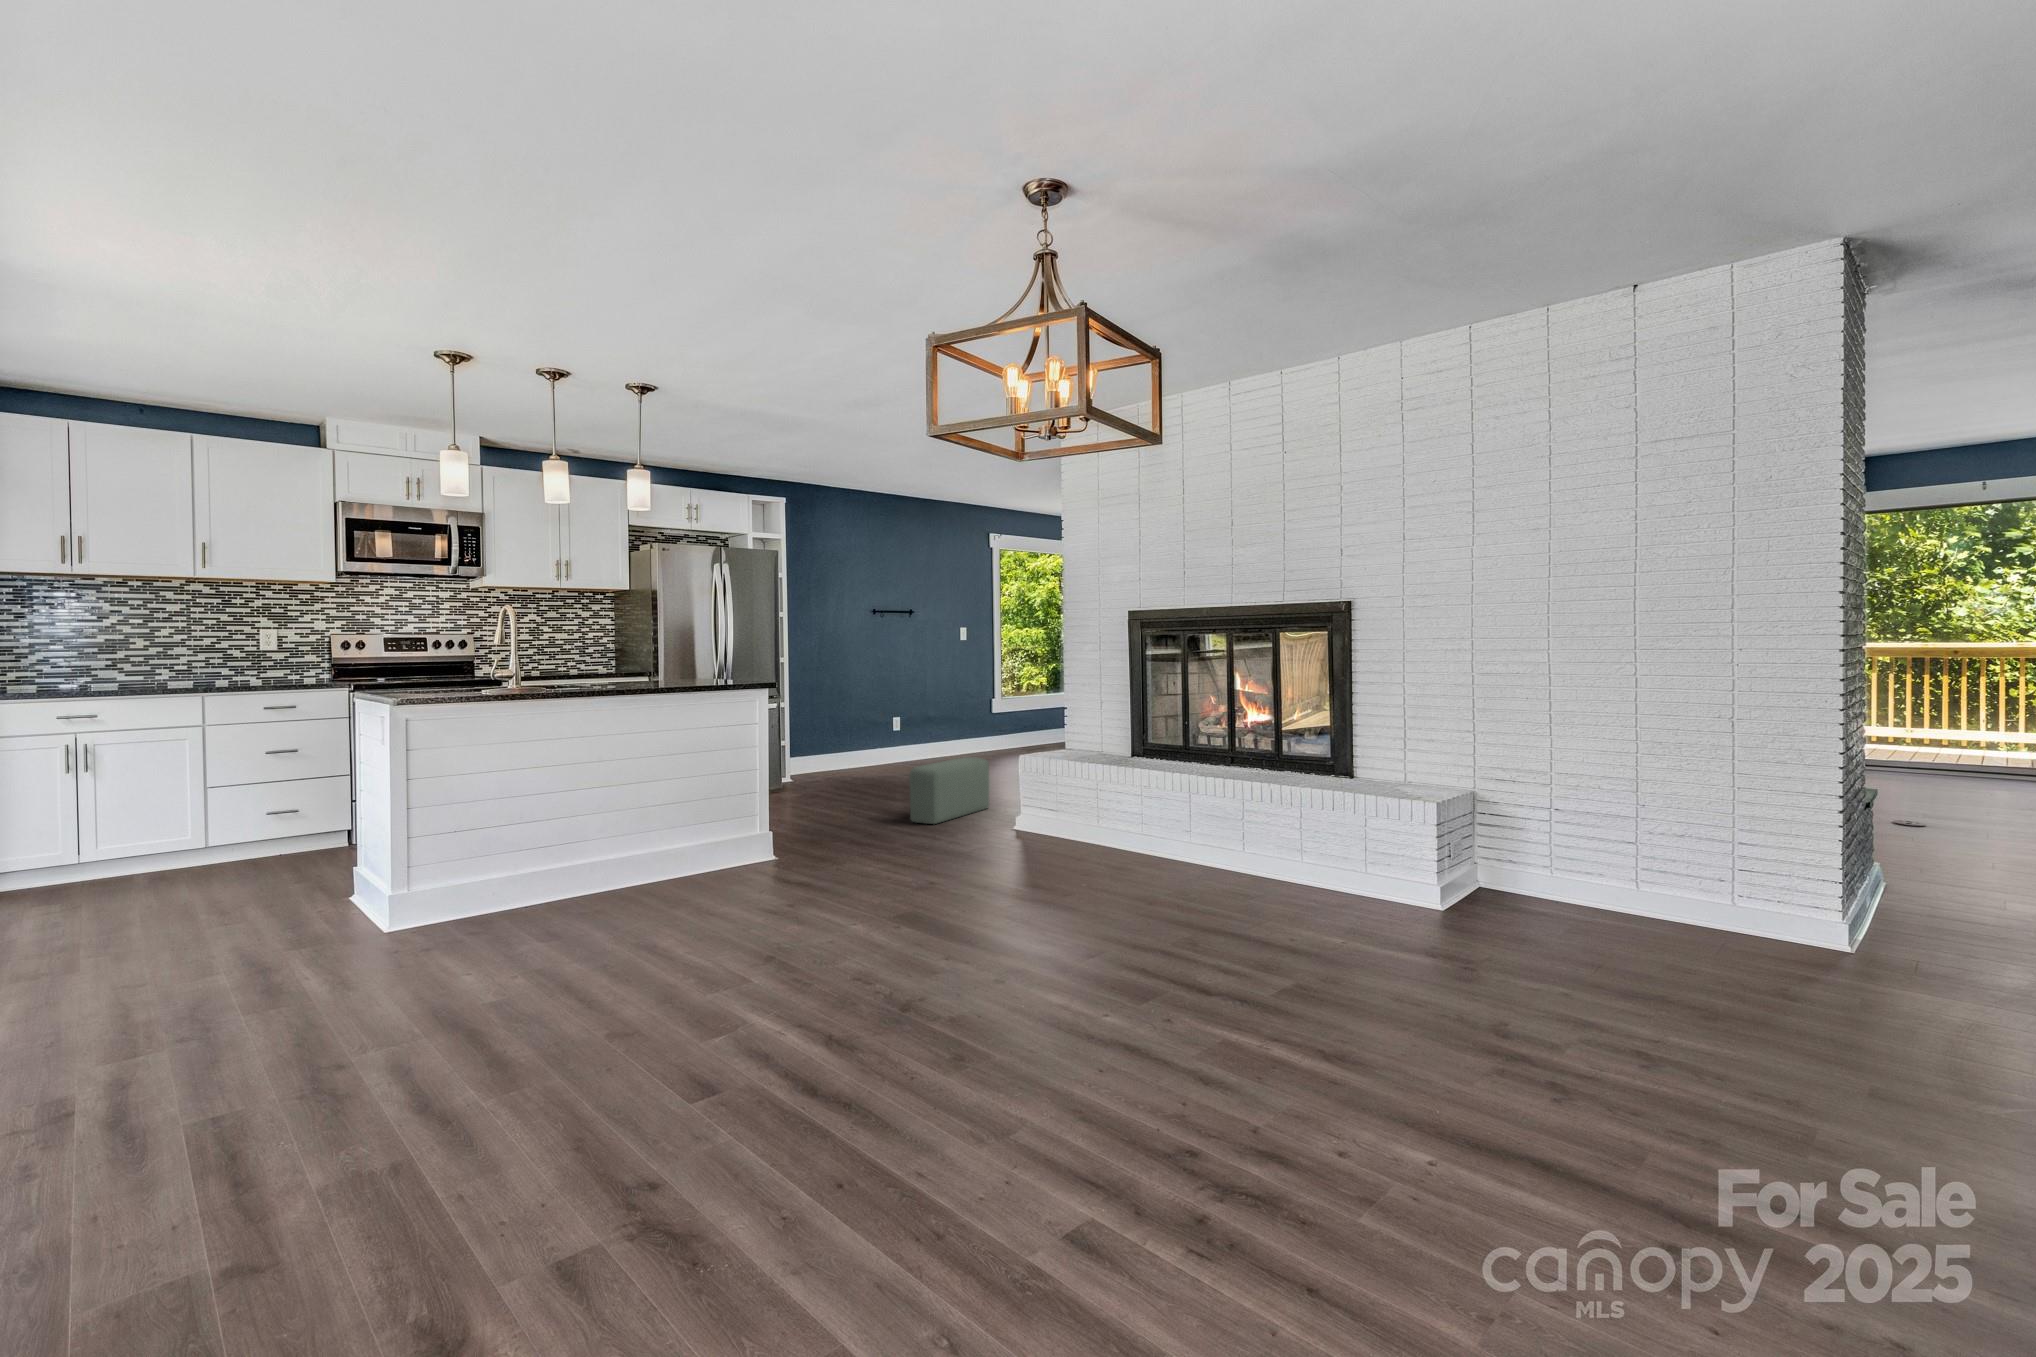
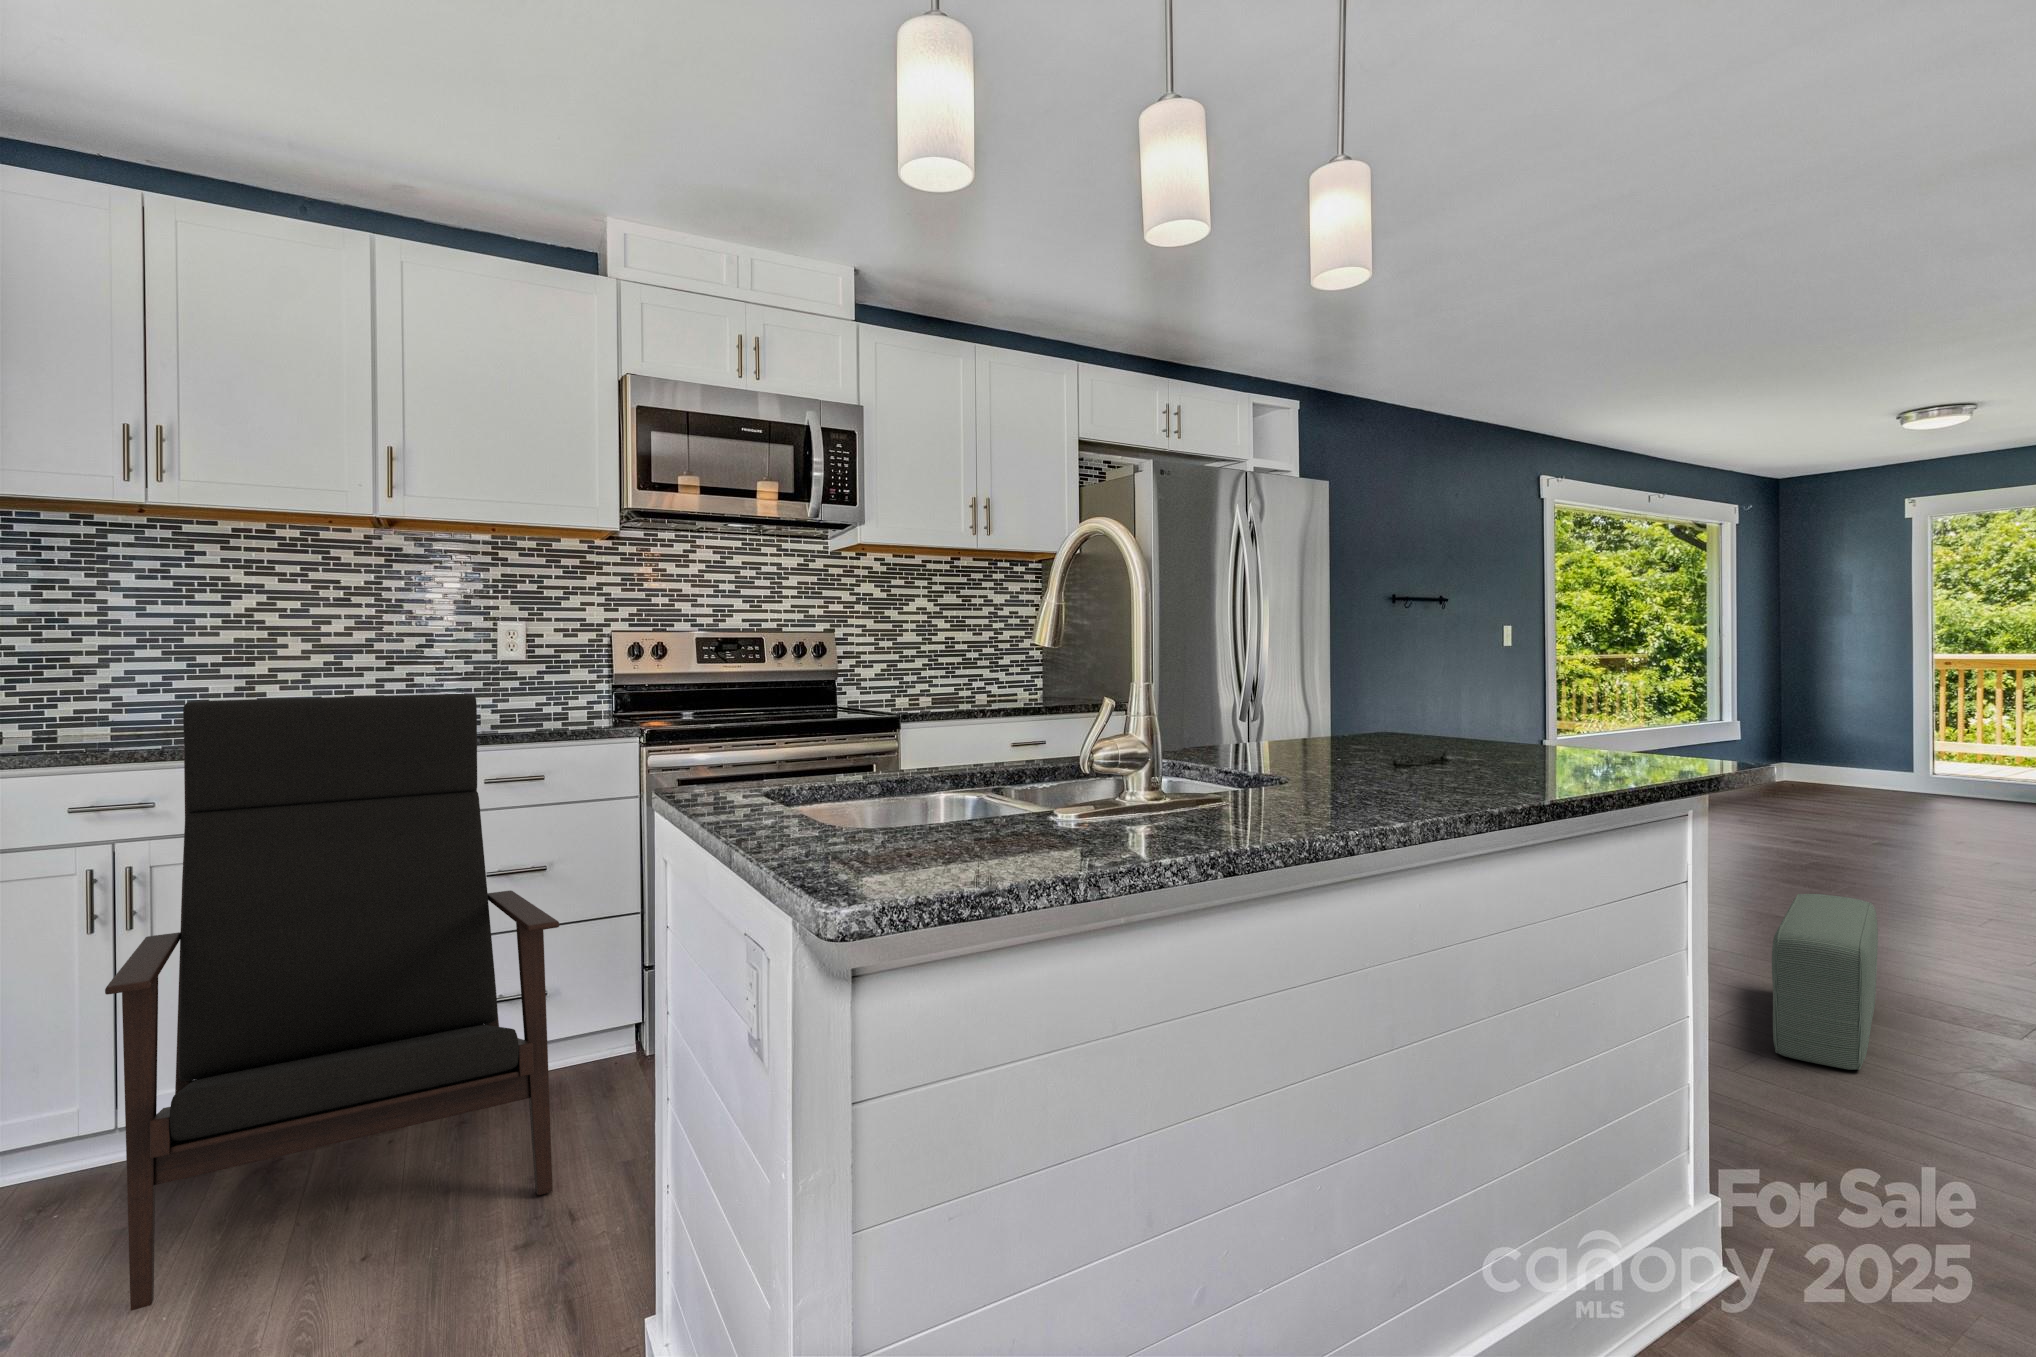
lounge chair: none [91,666,303,907] -> present [105,694,559,1311]

